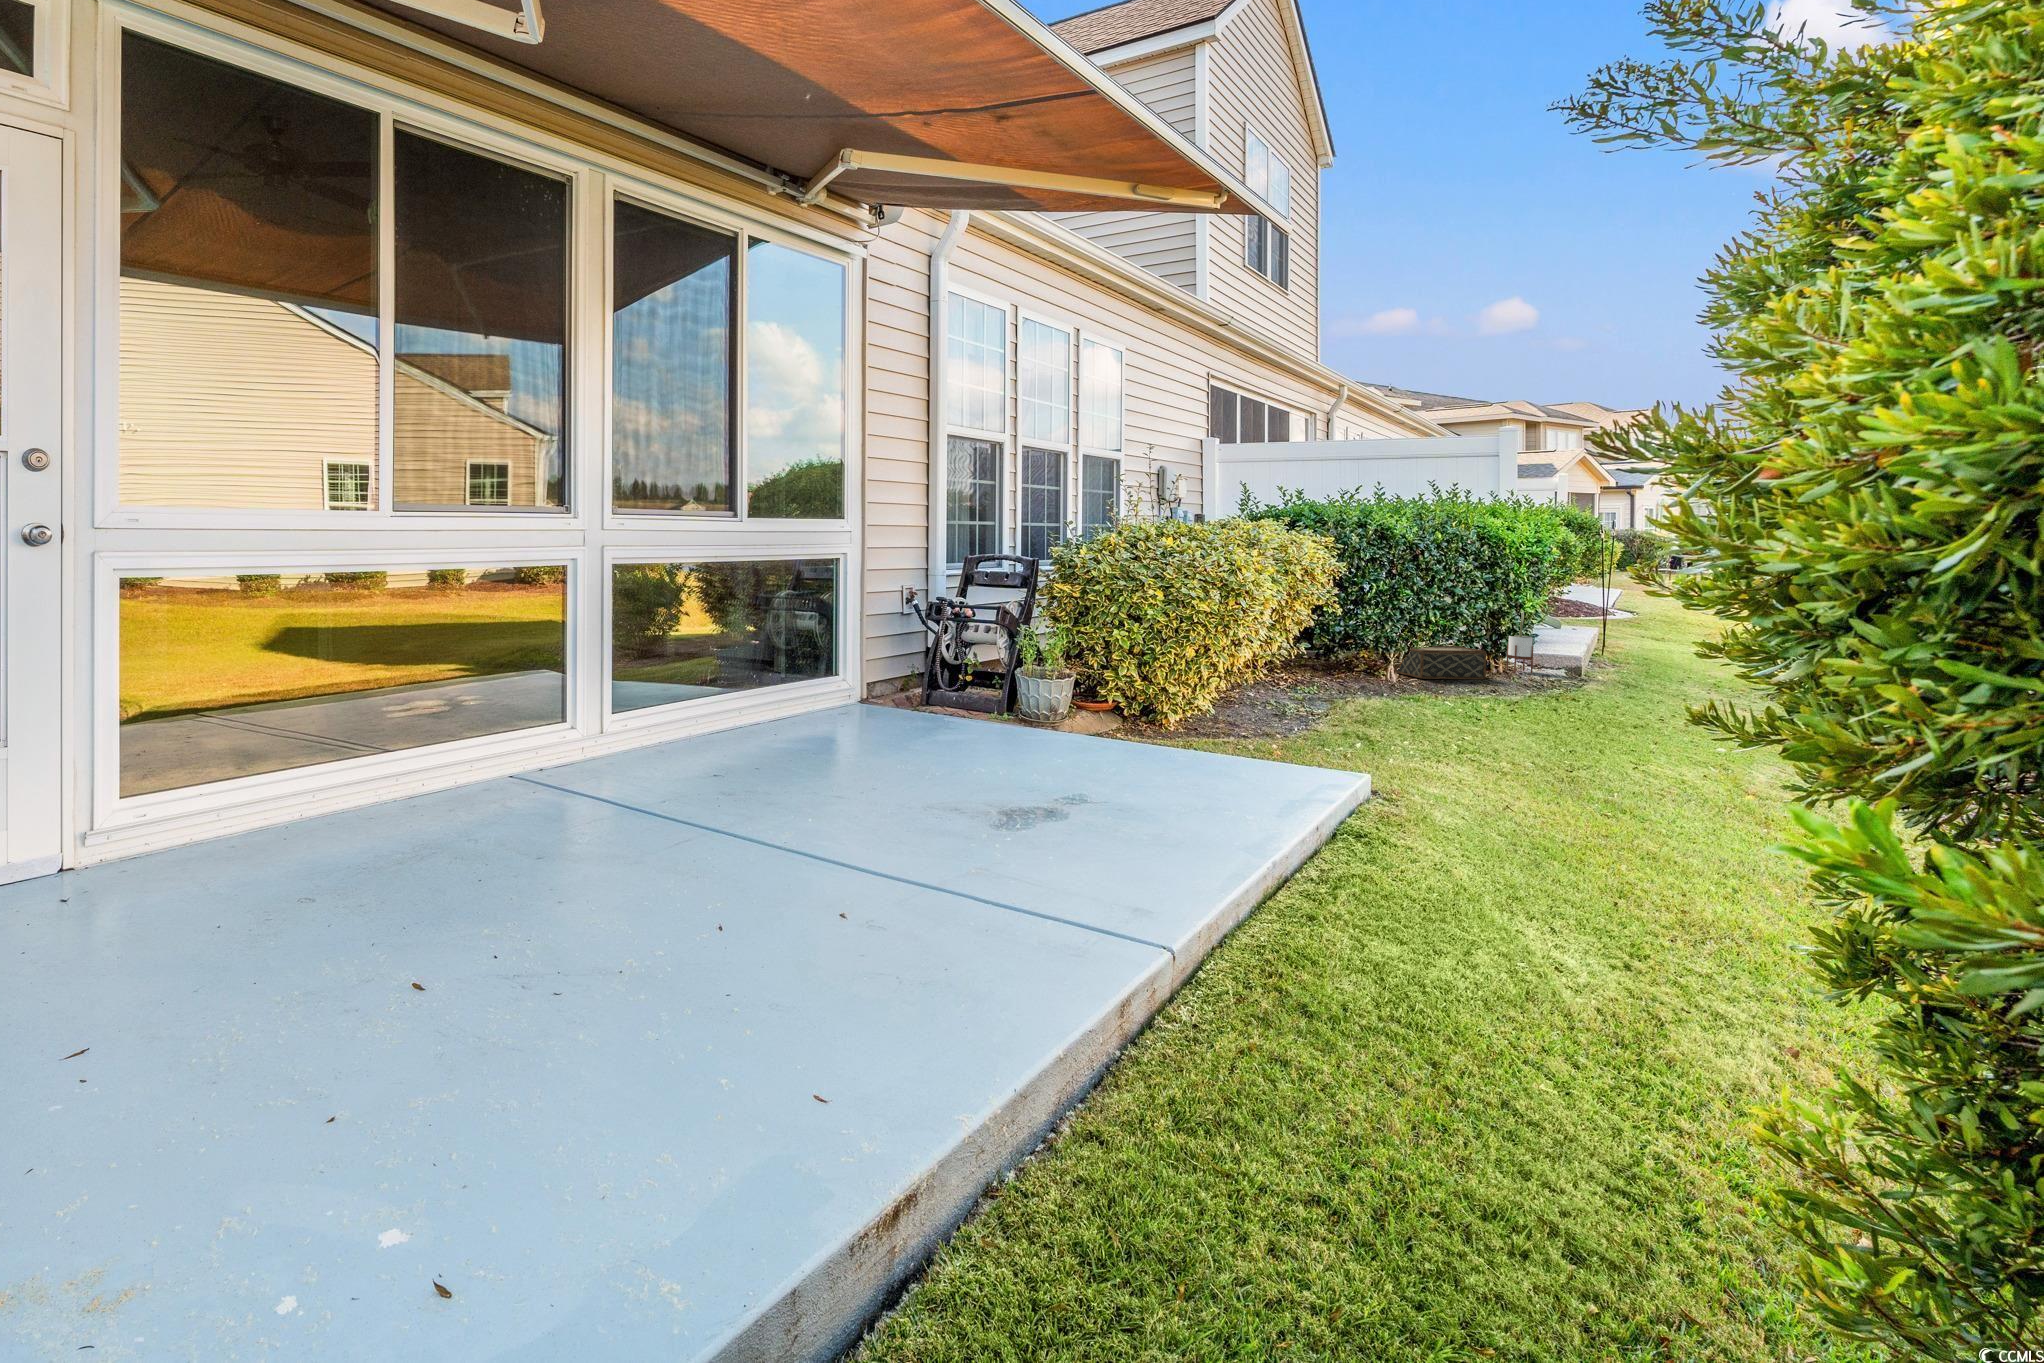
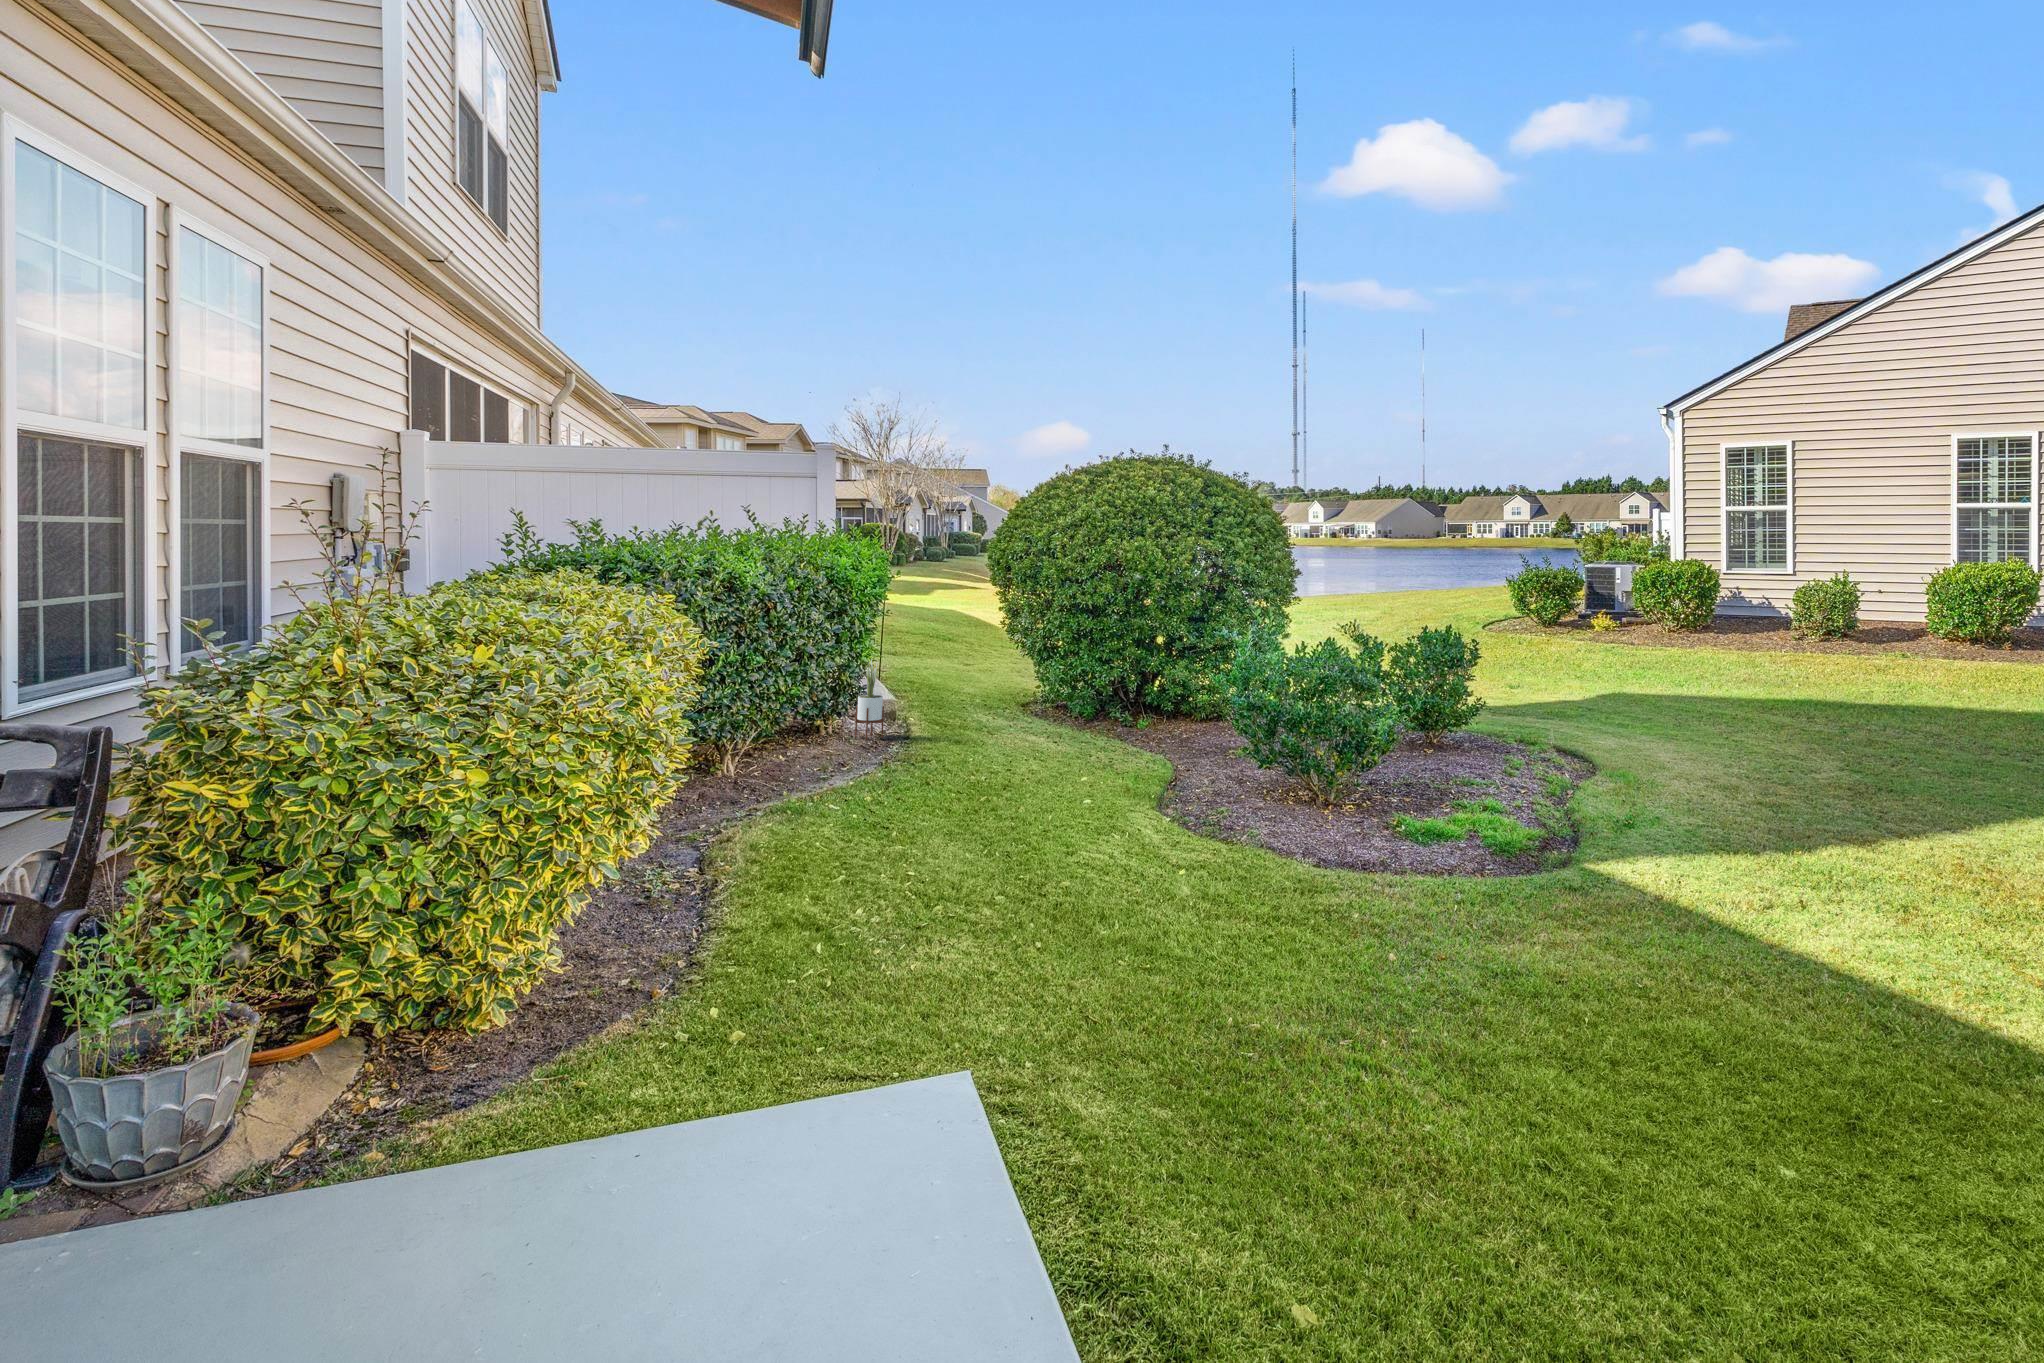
woven basket: present [1395,646,1486,679] -> none [745,720,850,775]

